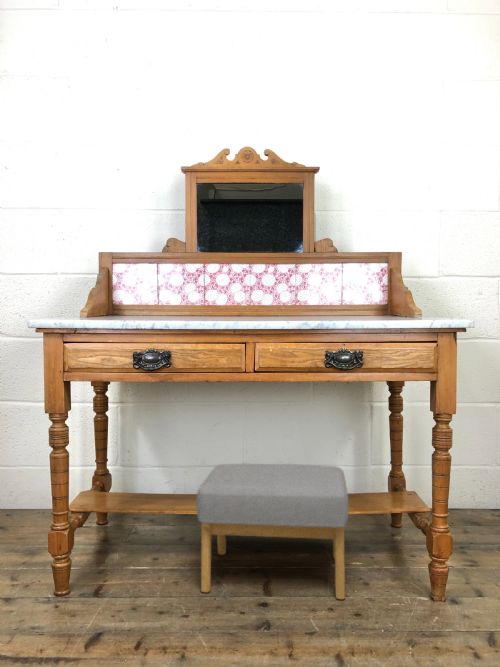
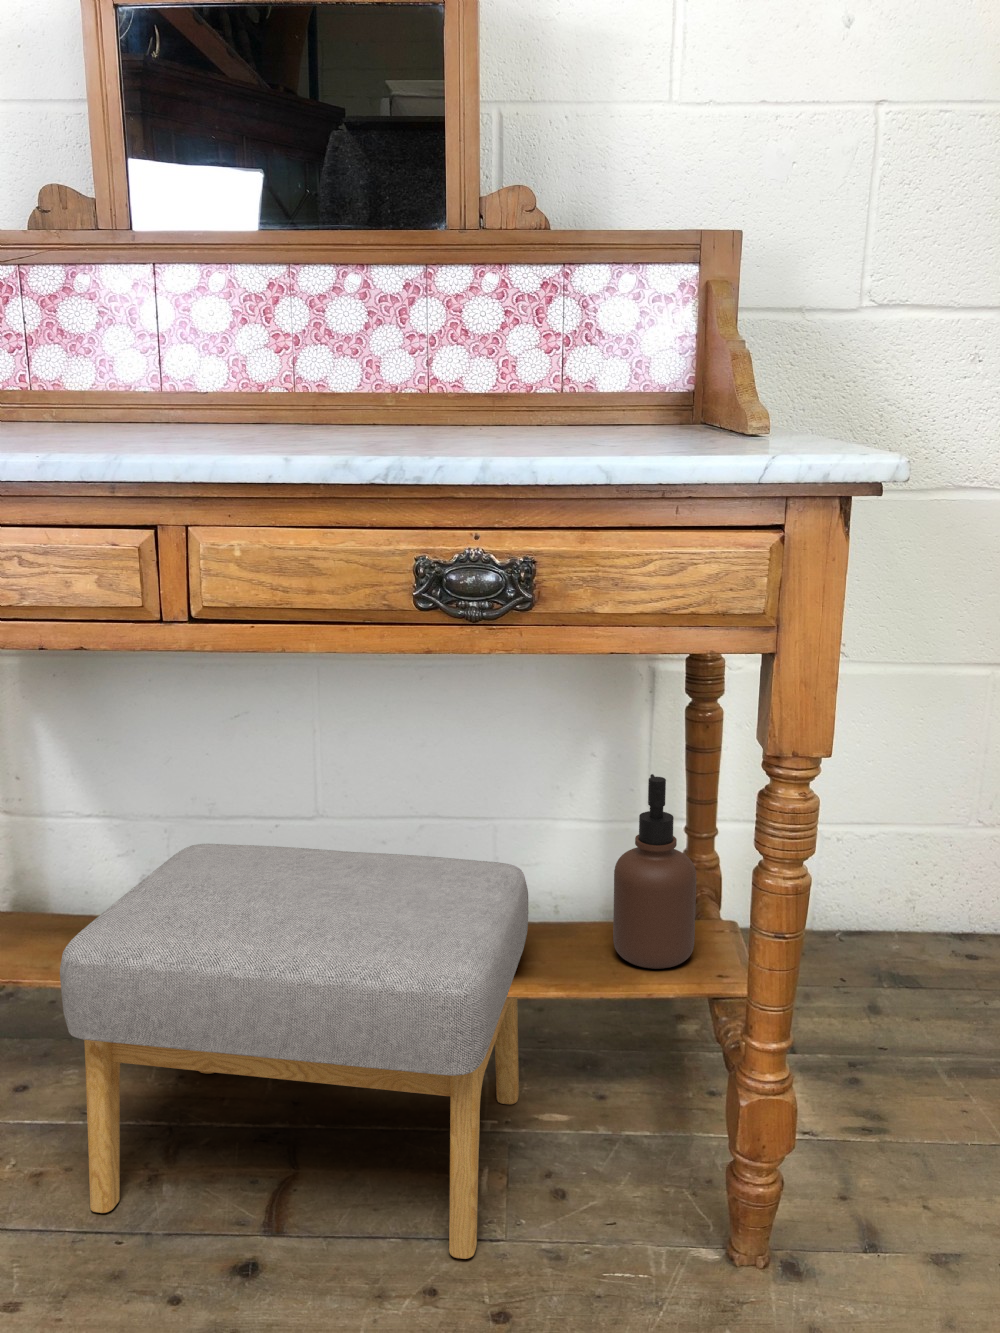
soap dispenser: none [373,434,403,503] -> present [613,774,696,969]

